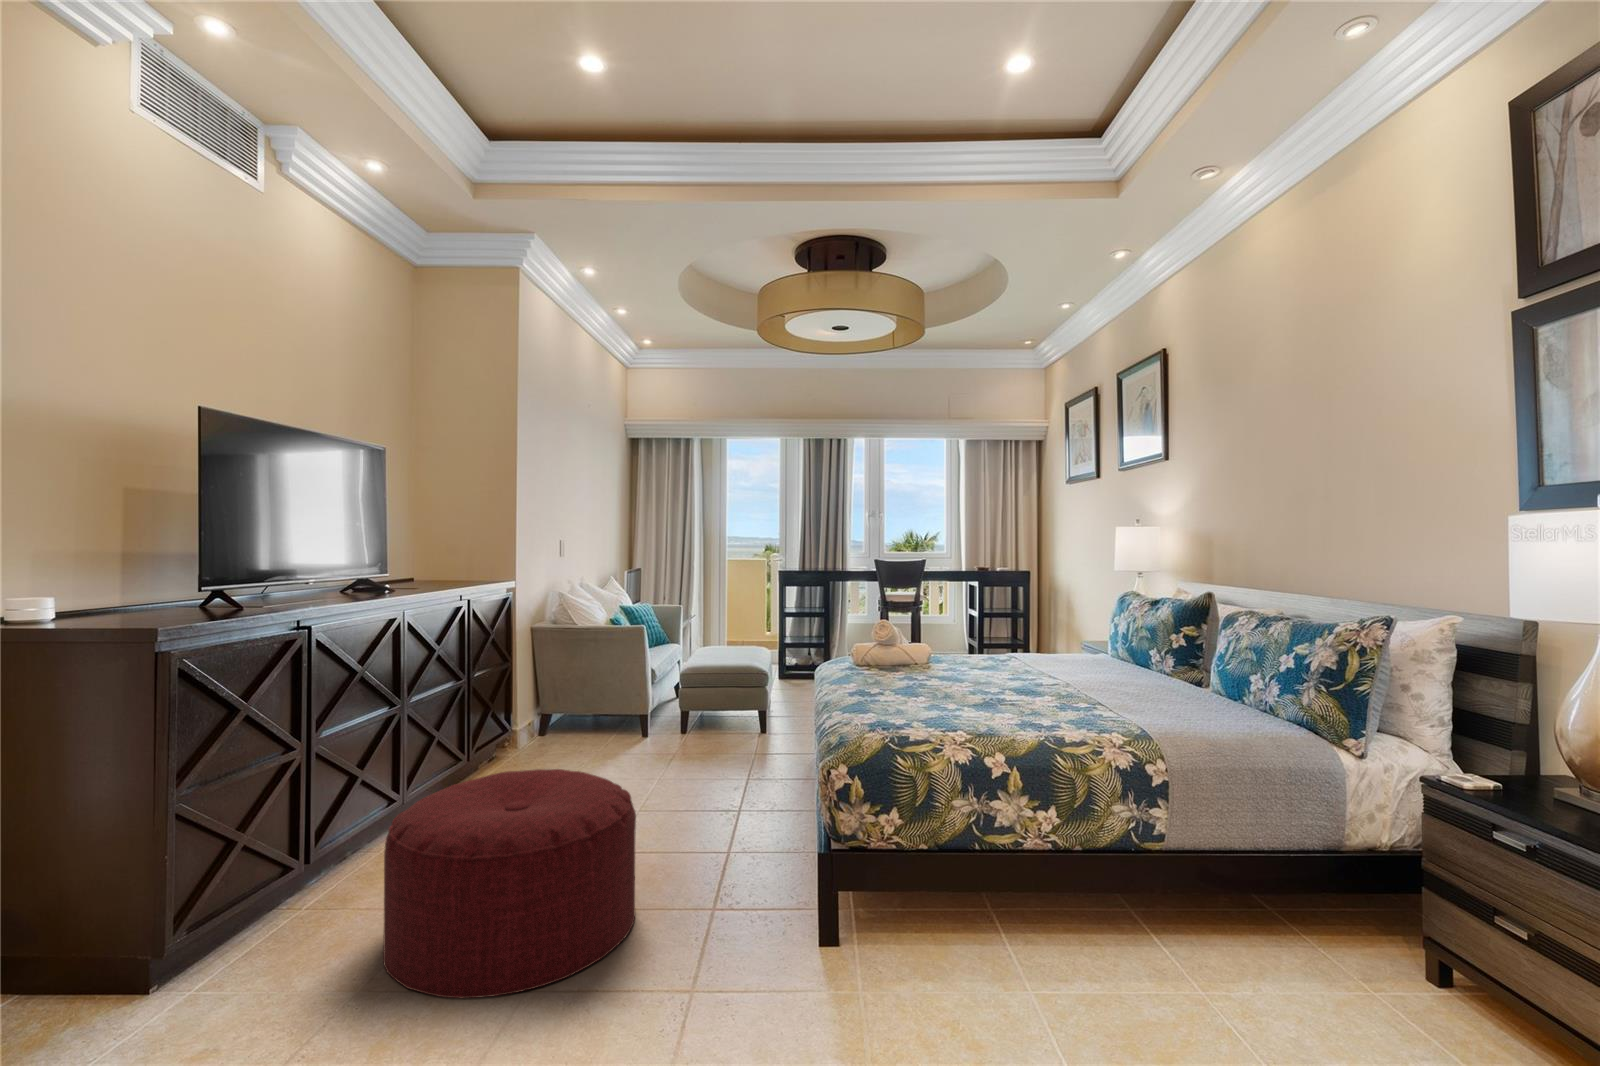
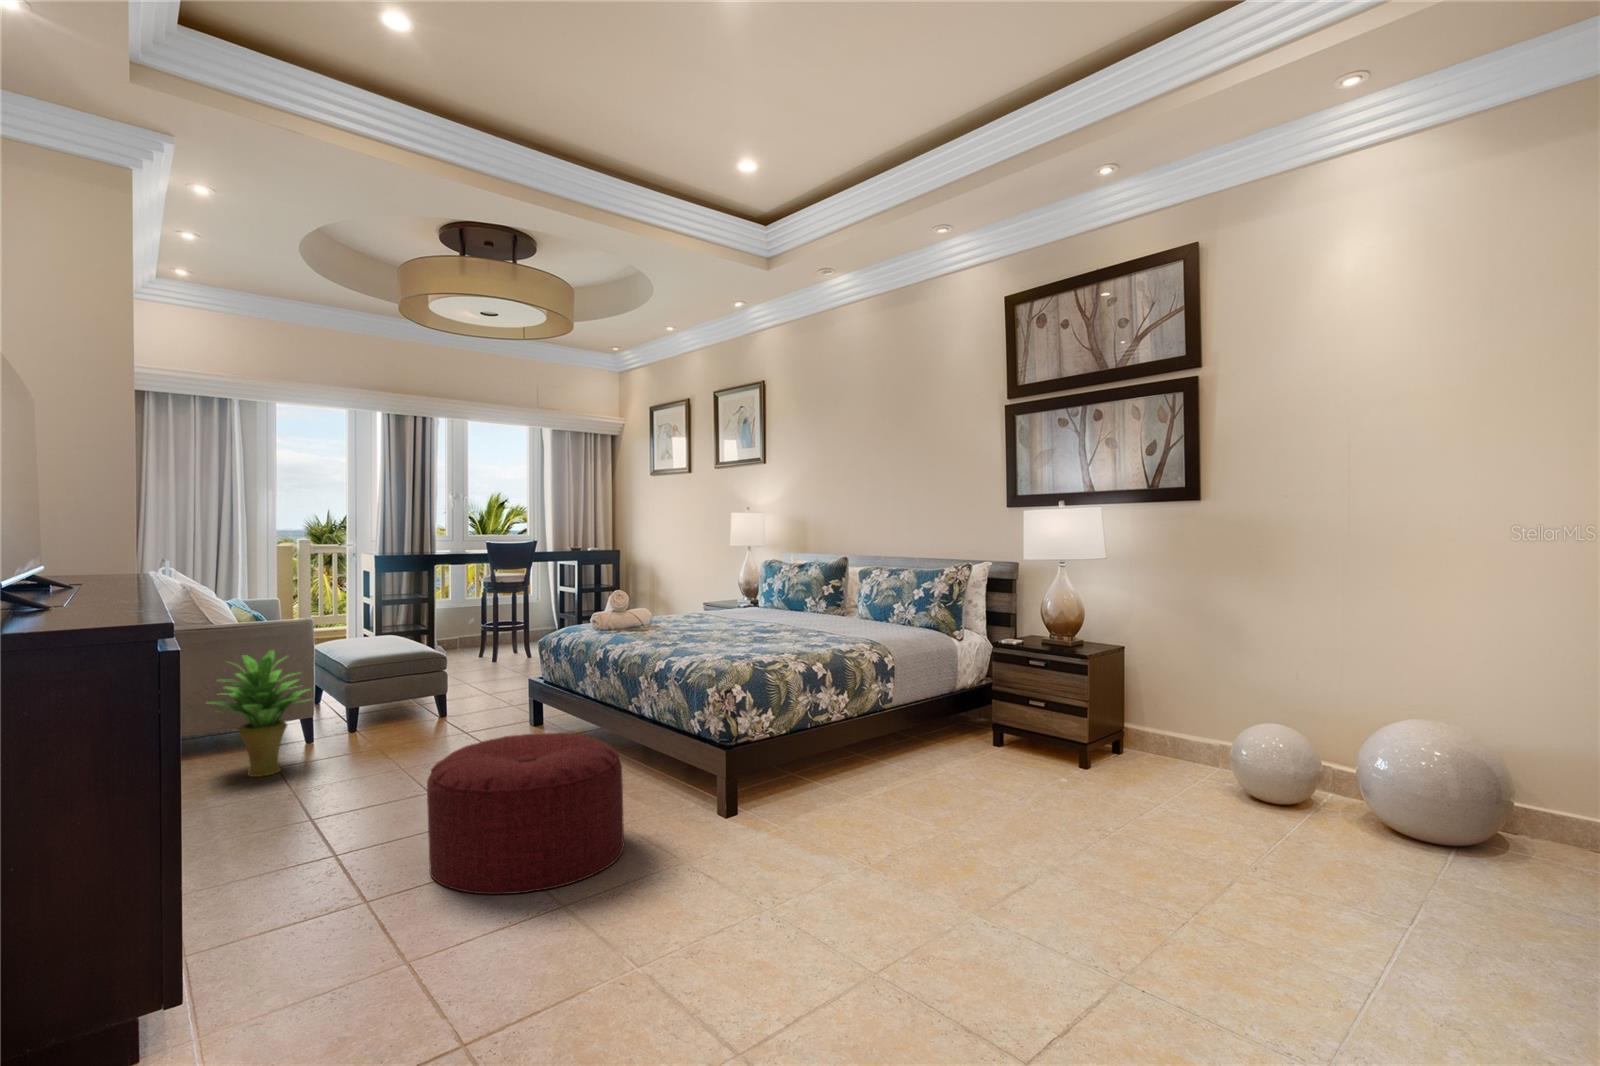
potted plant: none [518,640,603,752] -> present [209,650,309,777]

